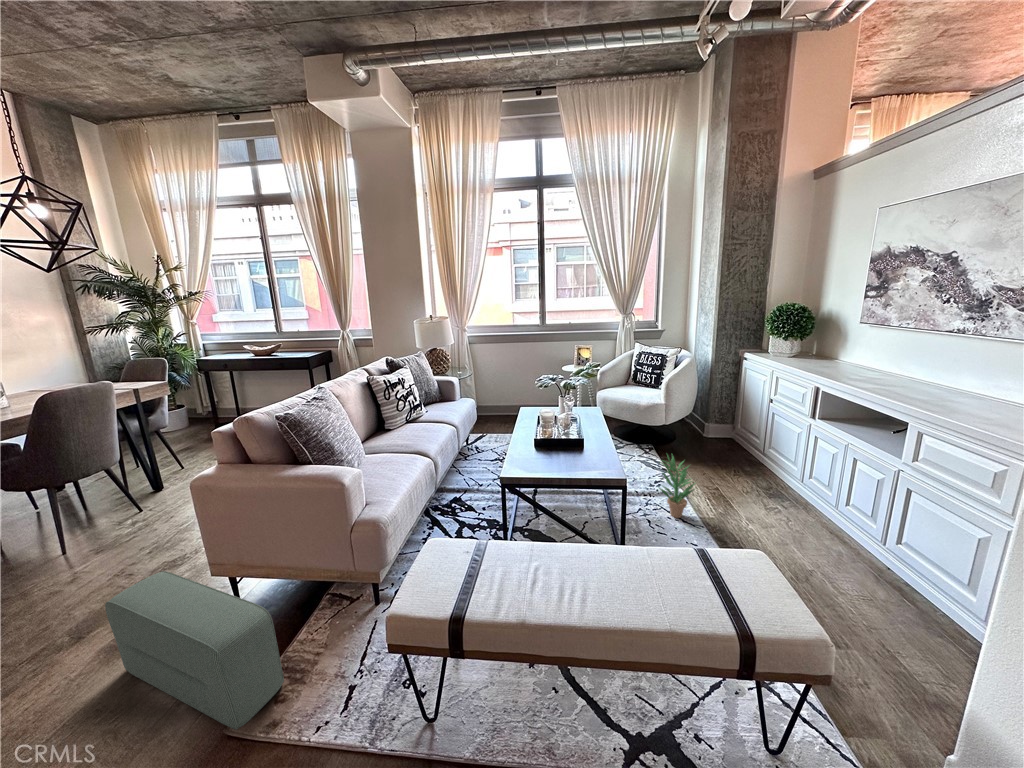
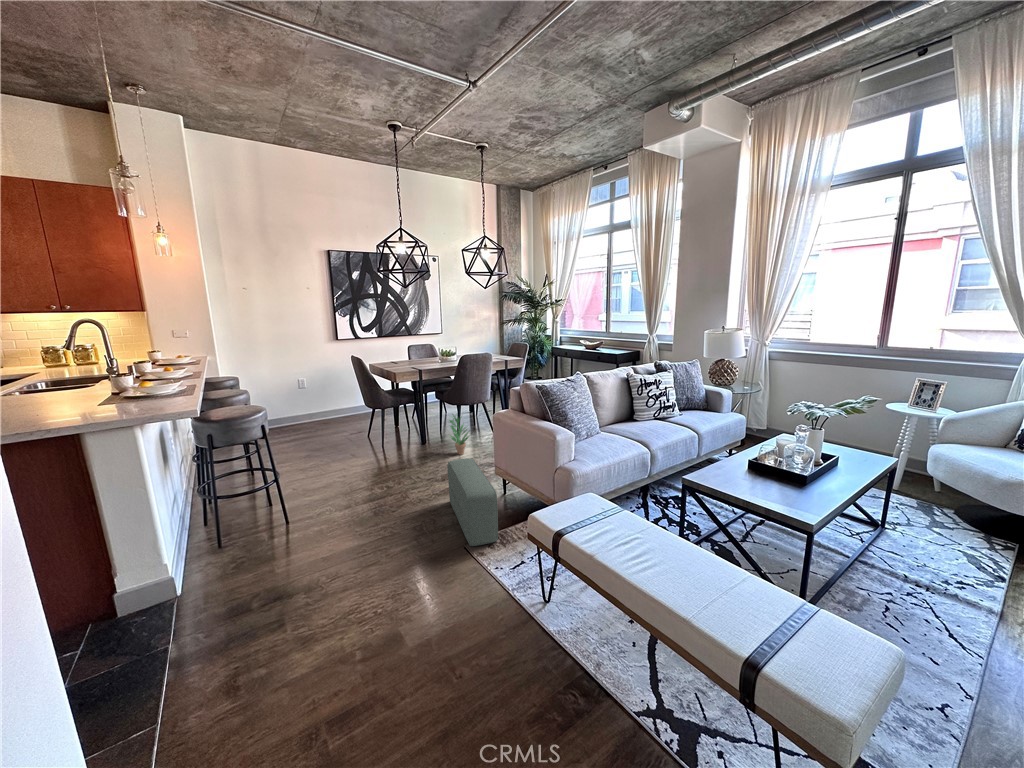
potted plant: present [659,455,695,518] -> present [449,415,469,455]

